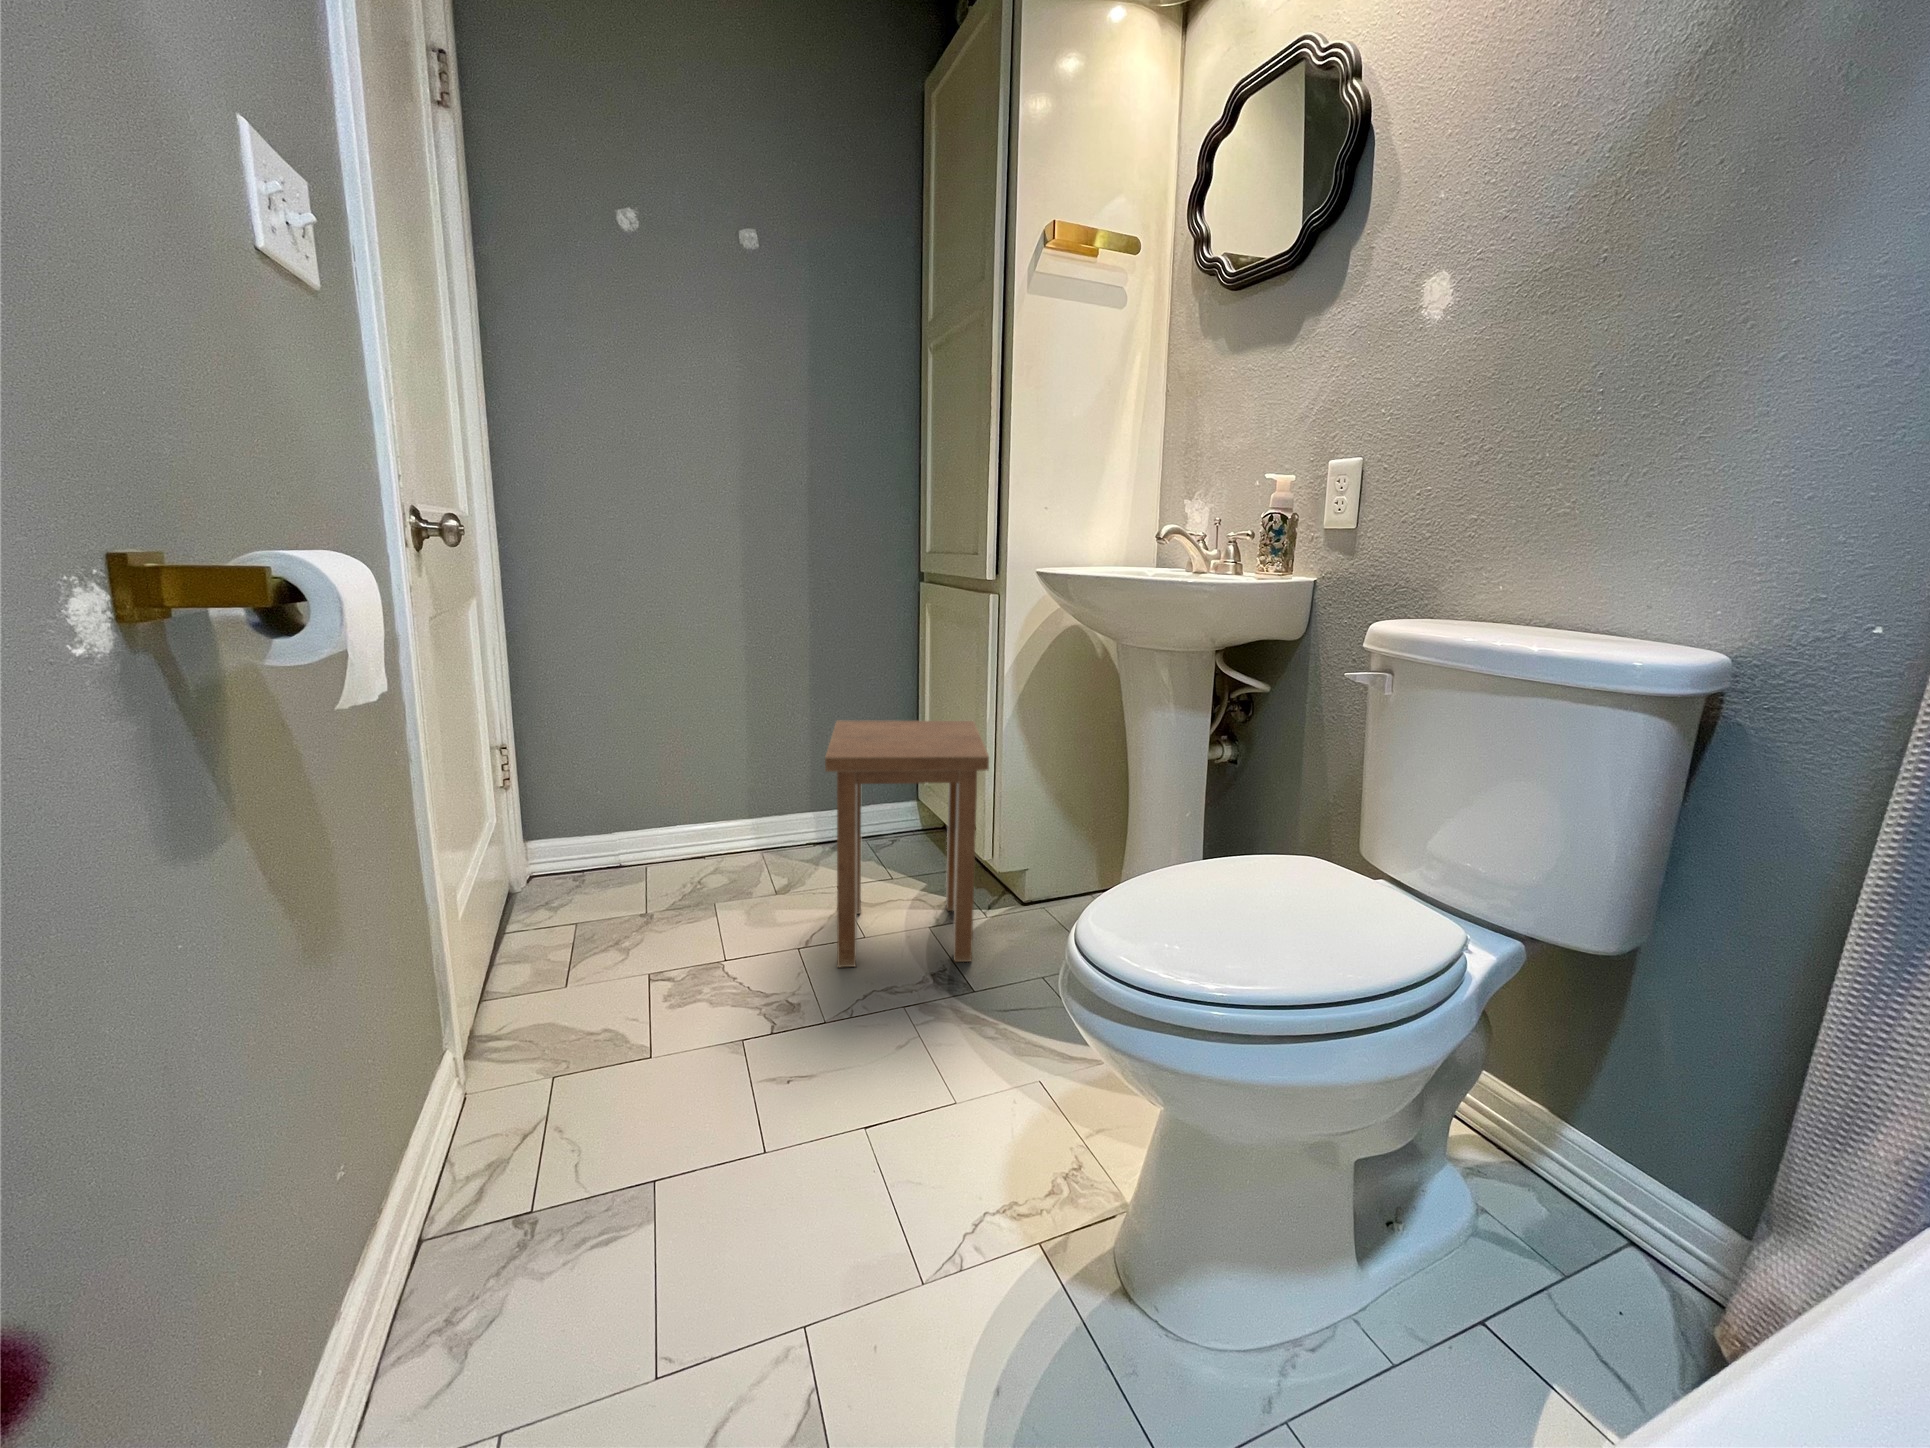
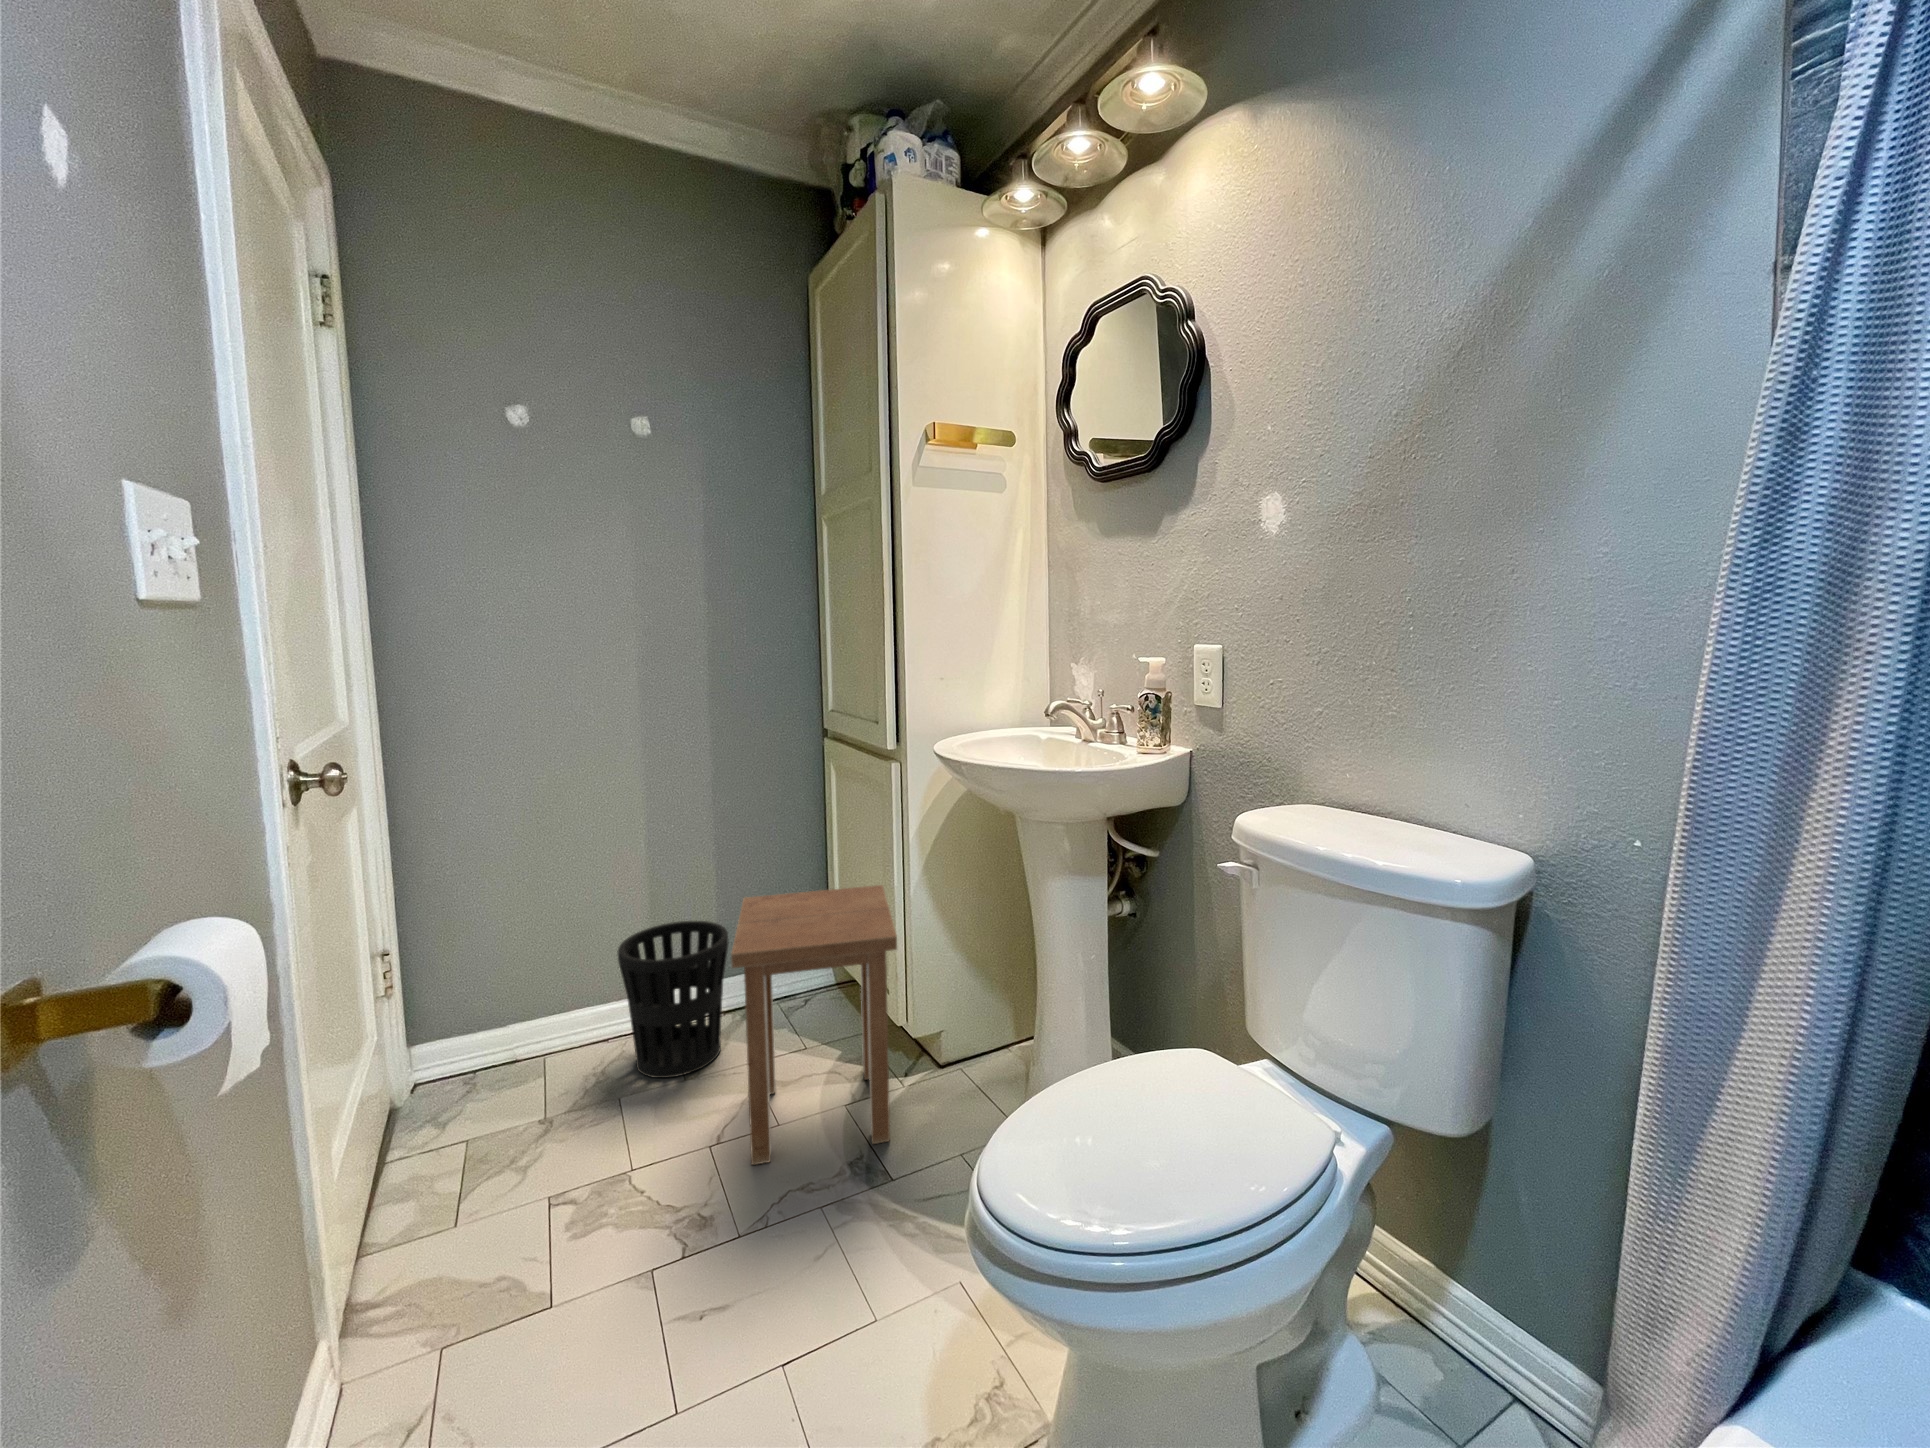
wastebasket: none [714,751,819,893] -> present [618,921,729,1078]

